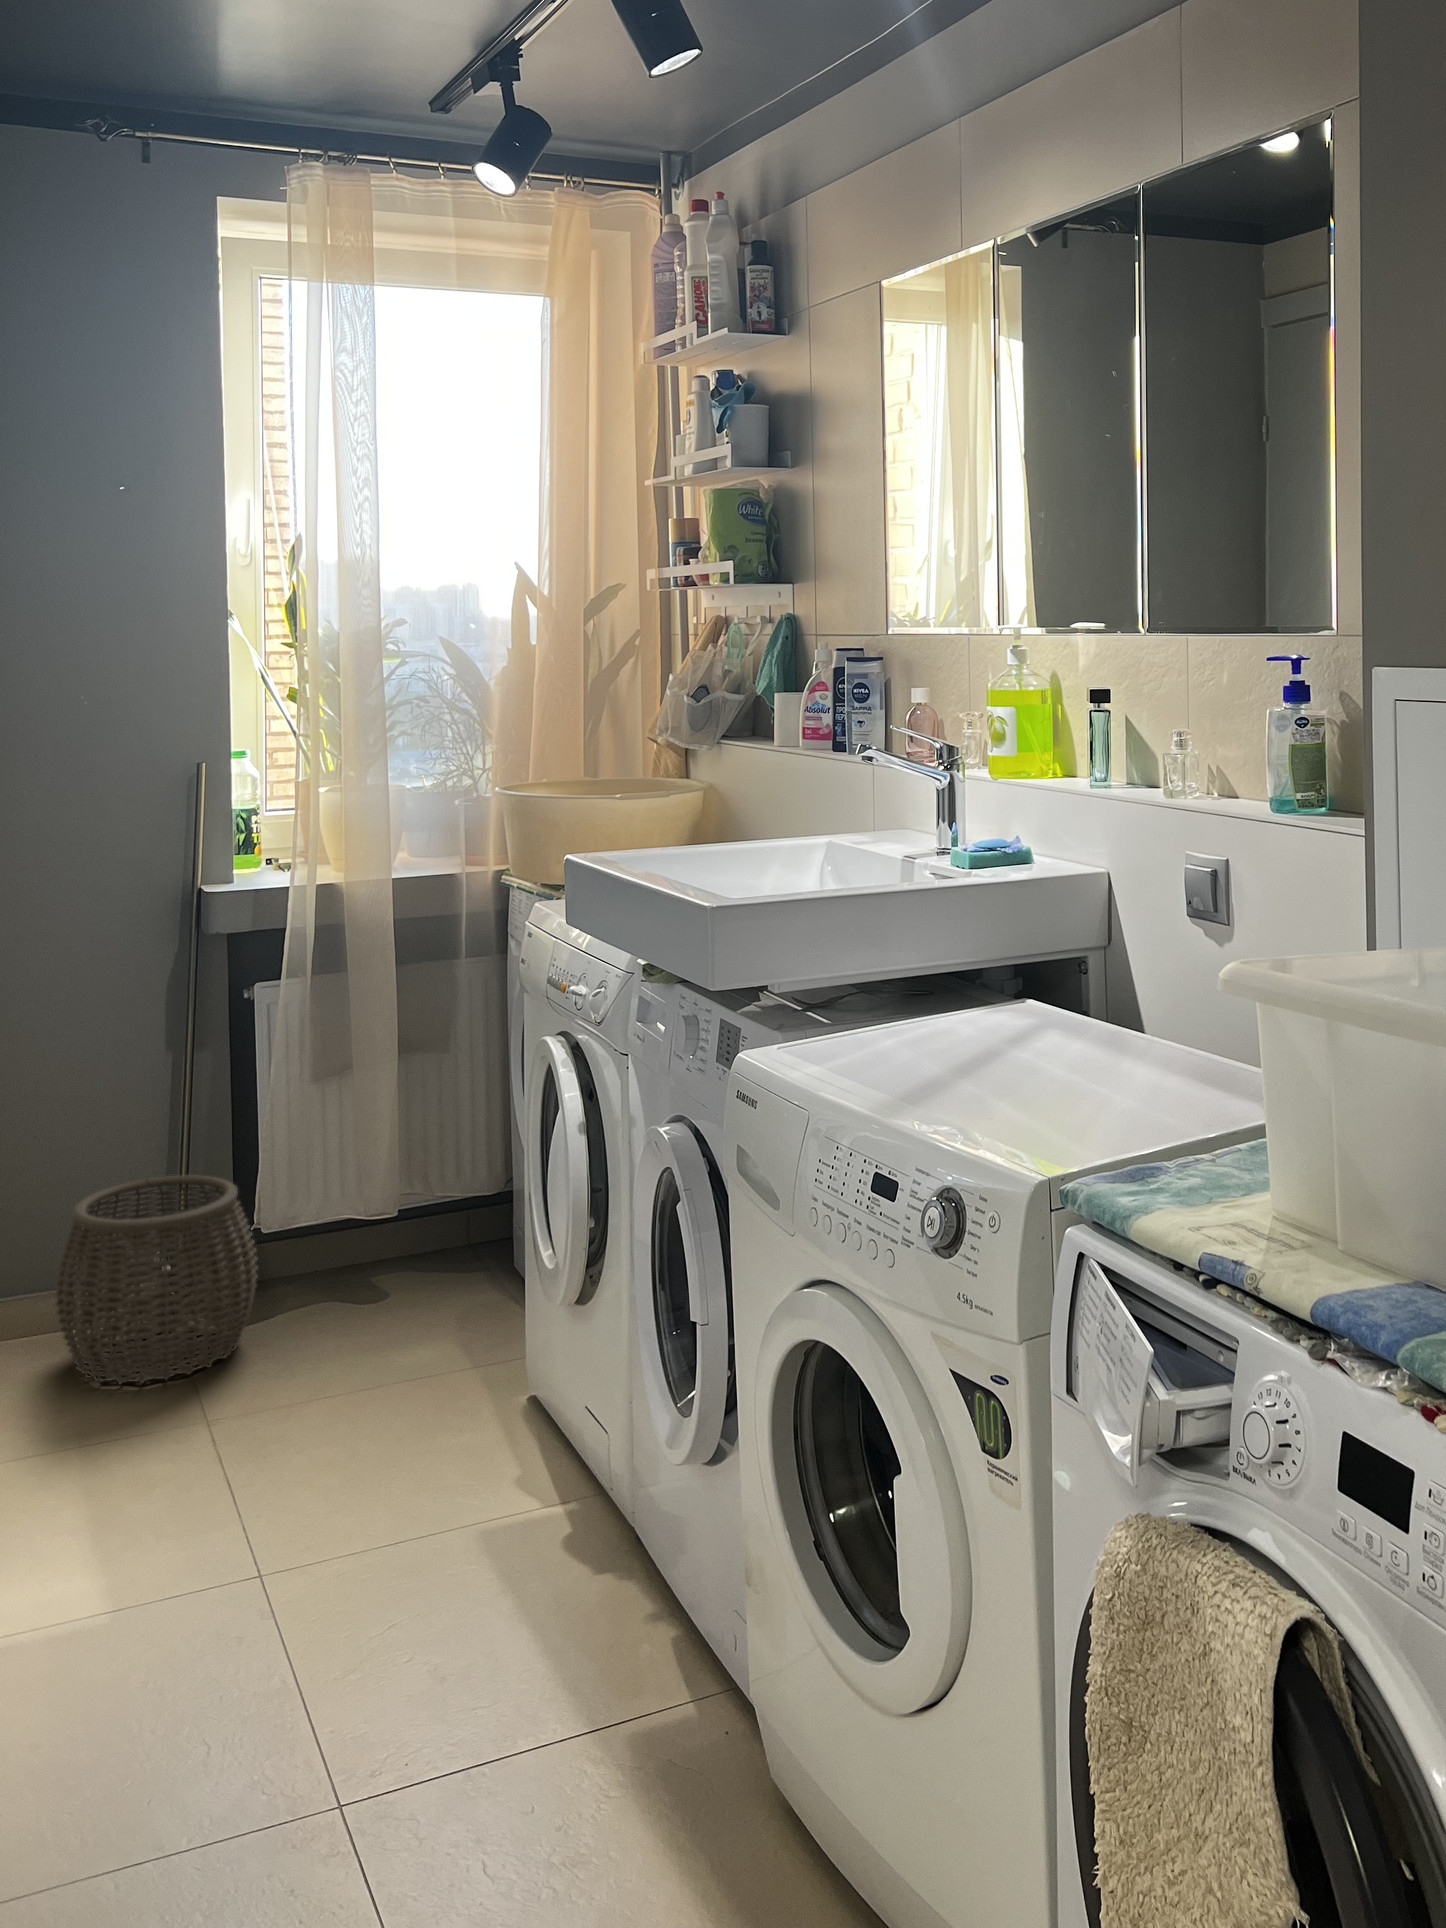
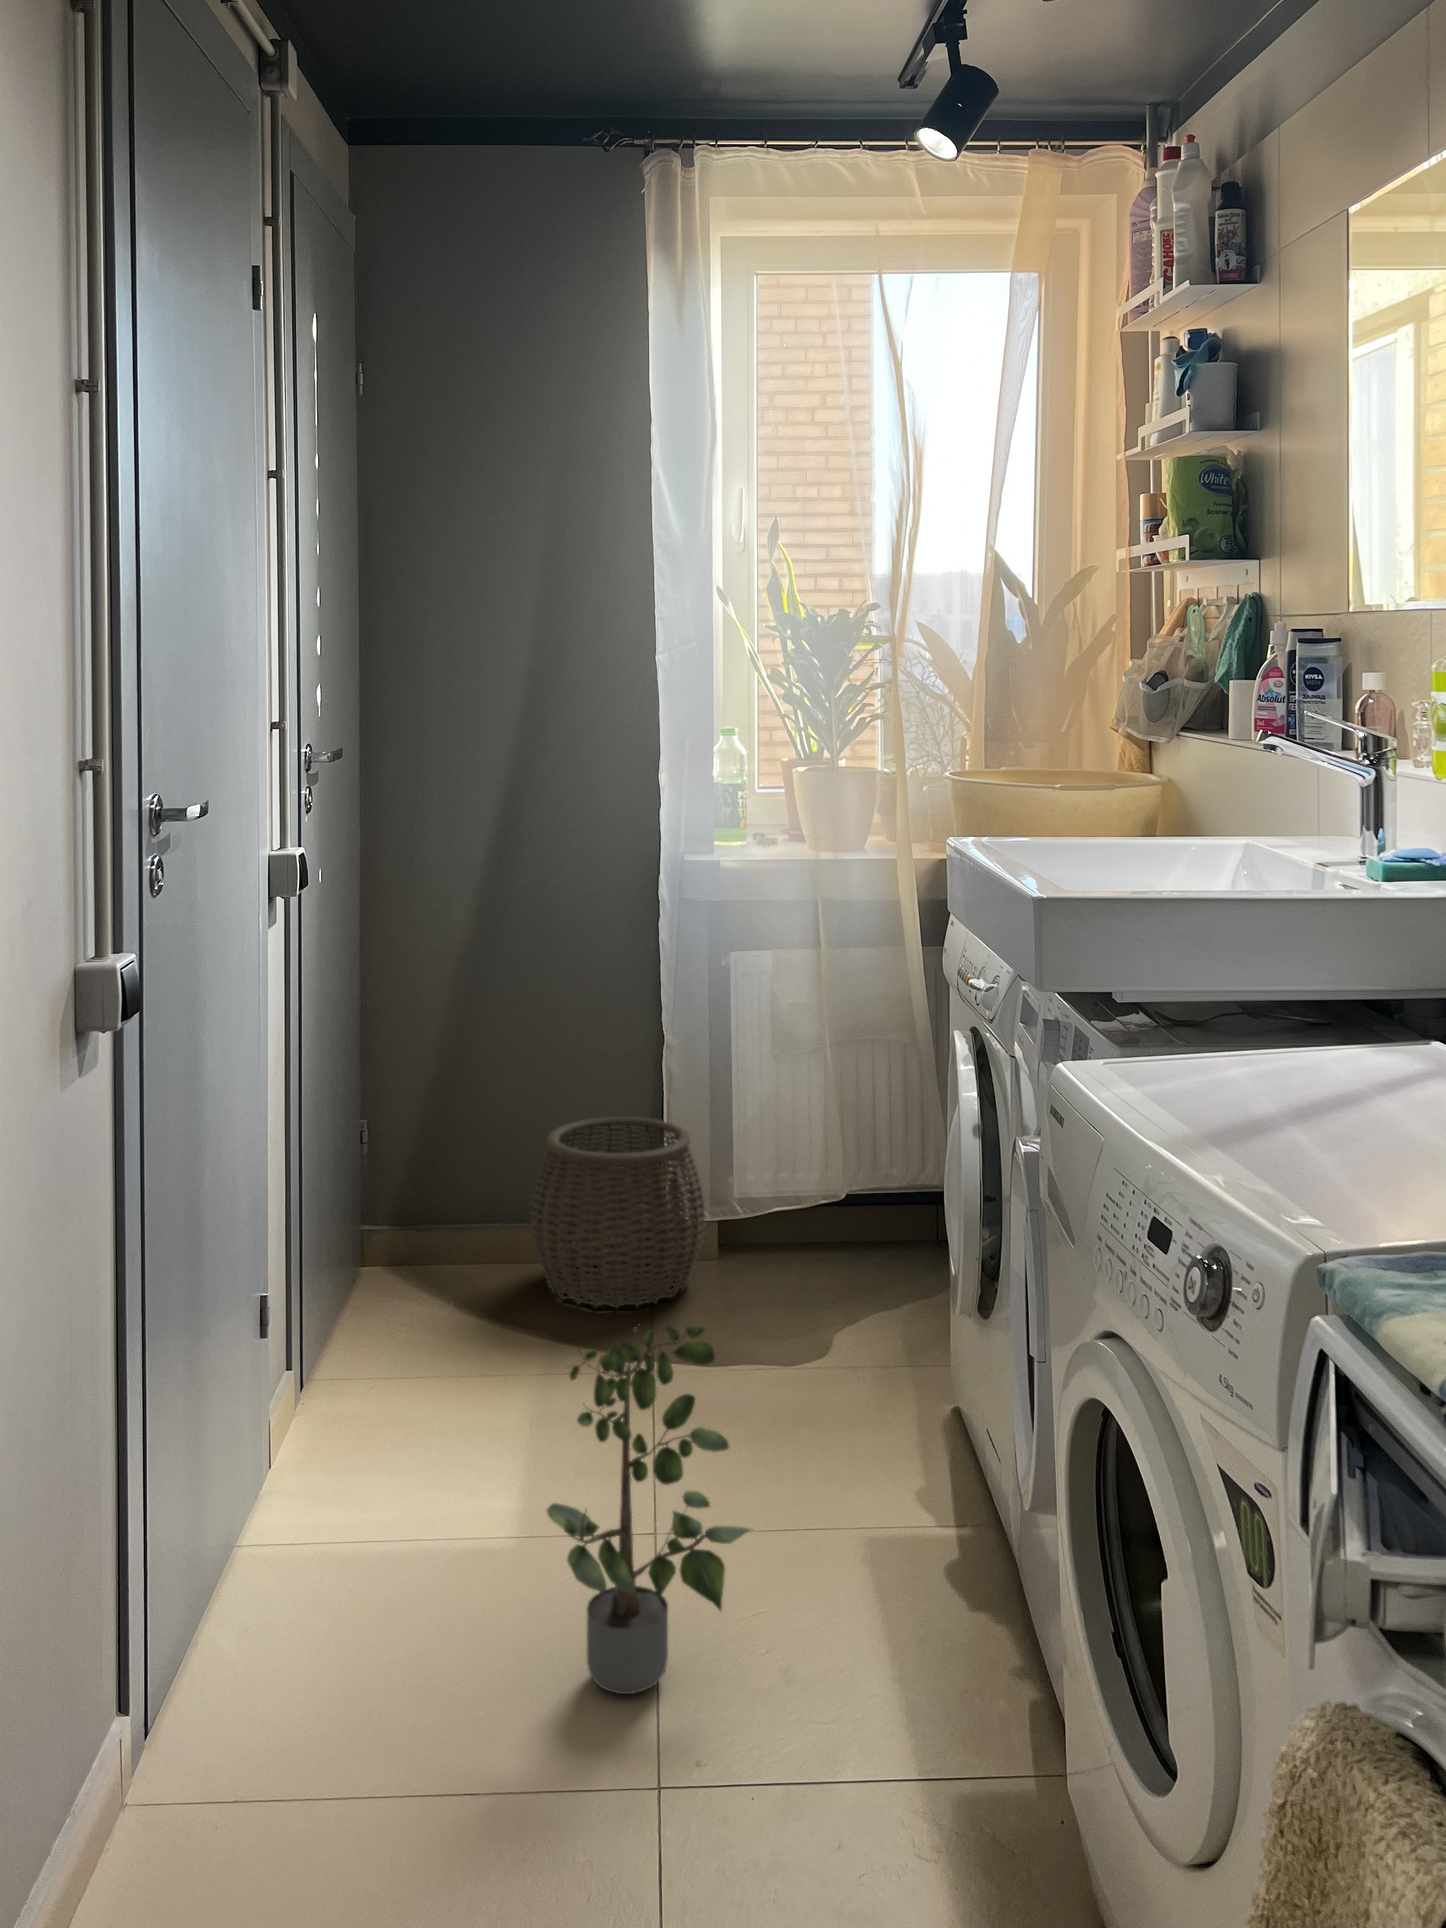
potted plant: none [203,1355,419,1752] -> present [547,1325,750,1694]

